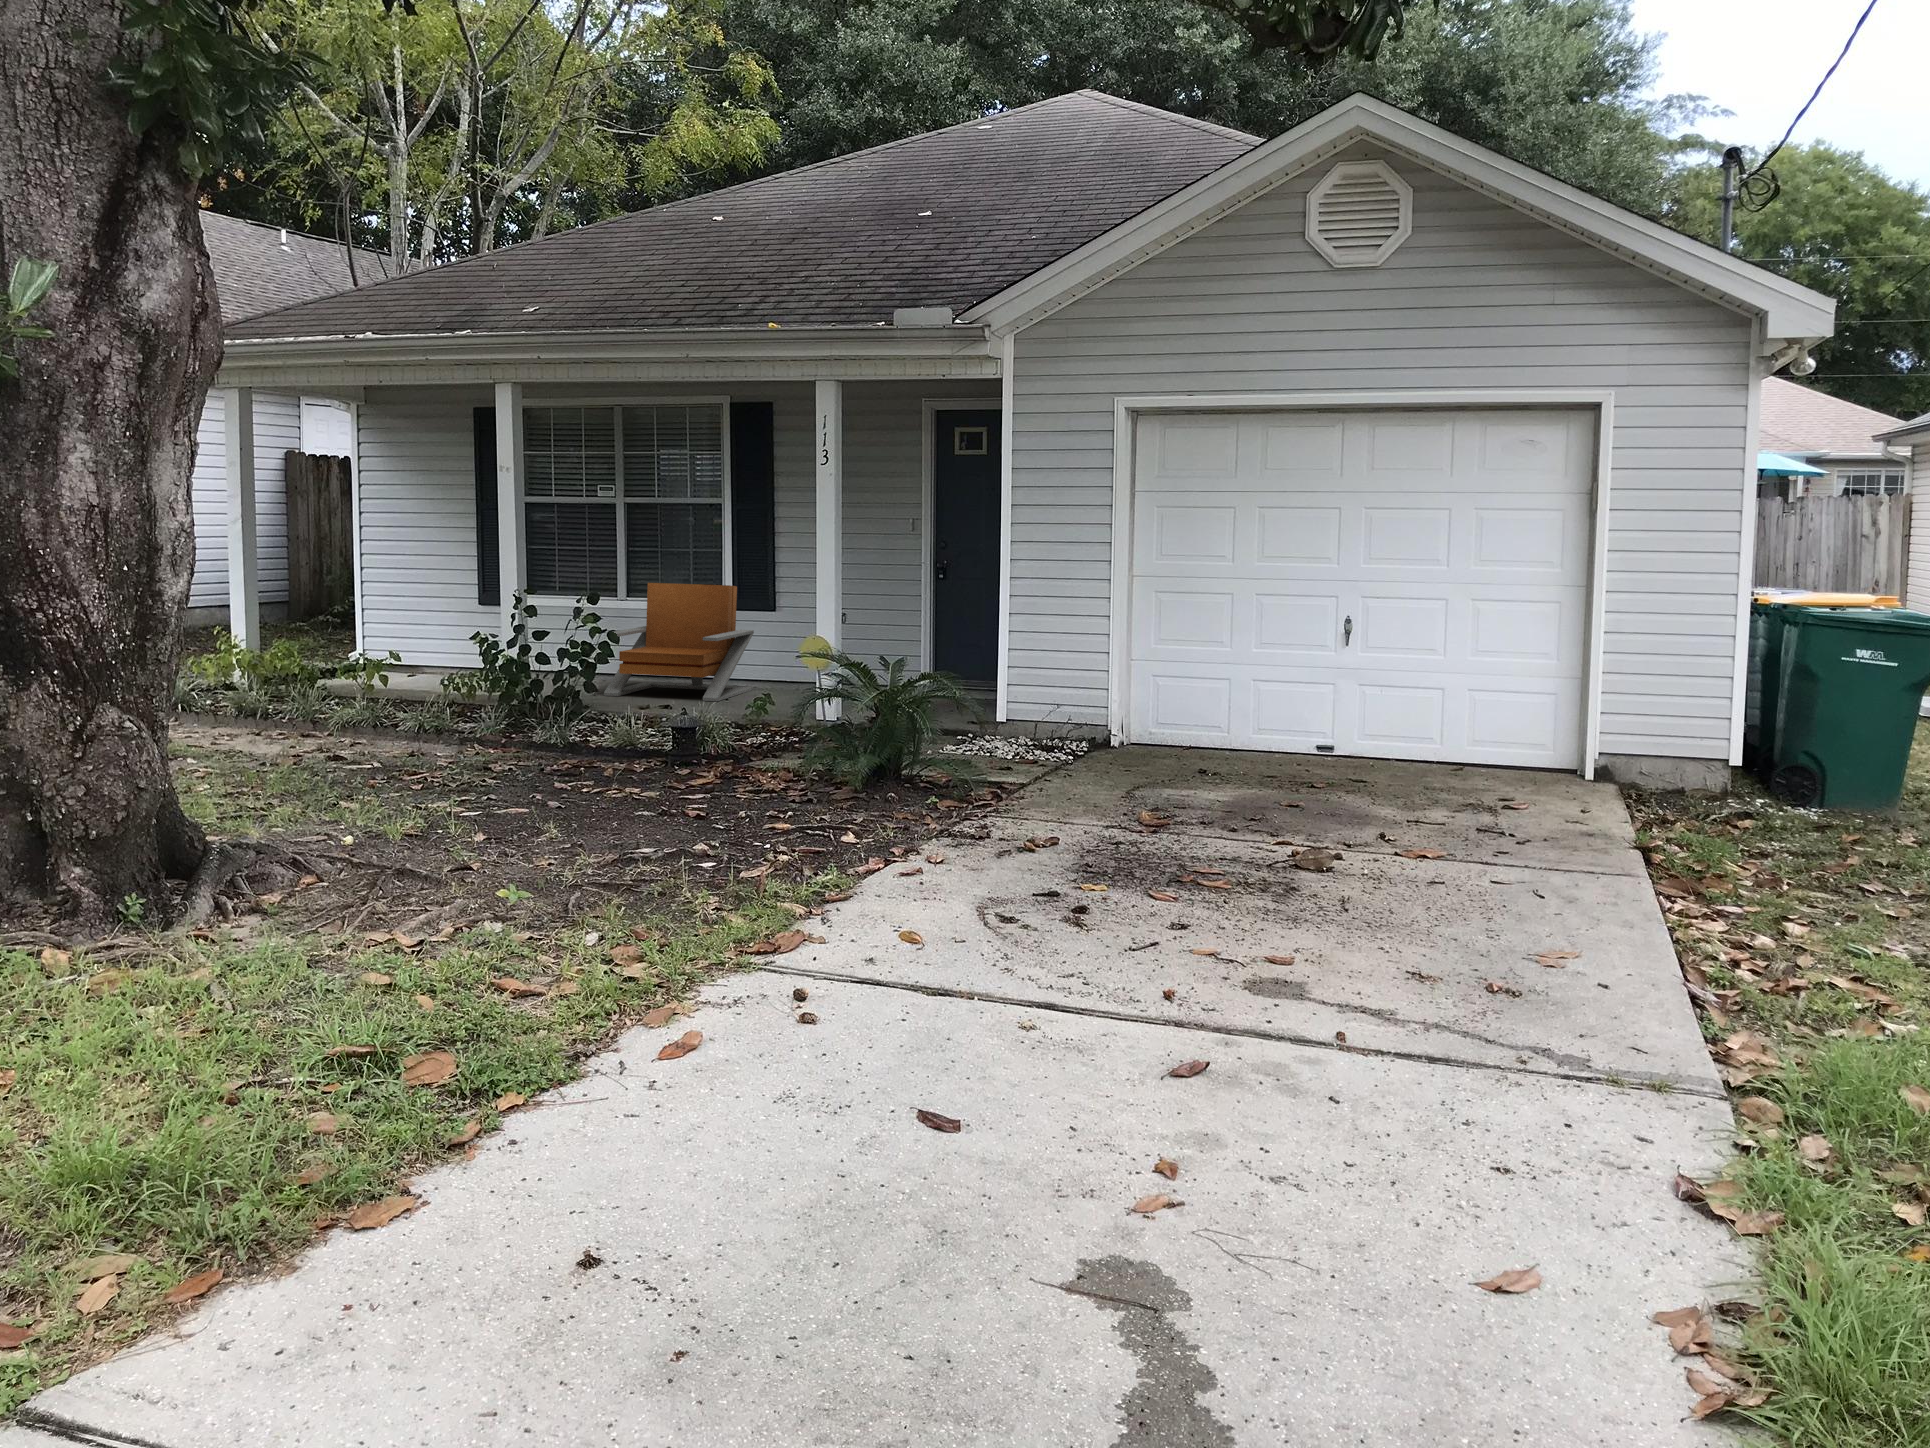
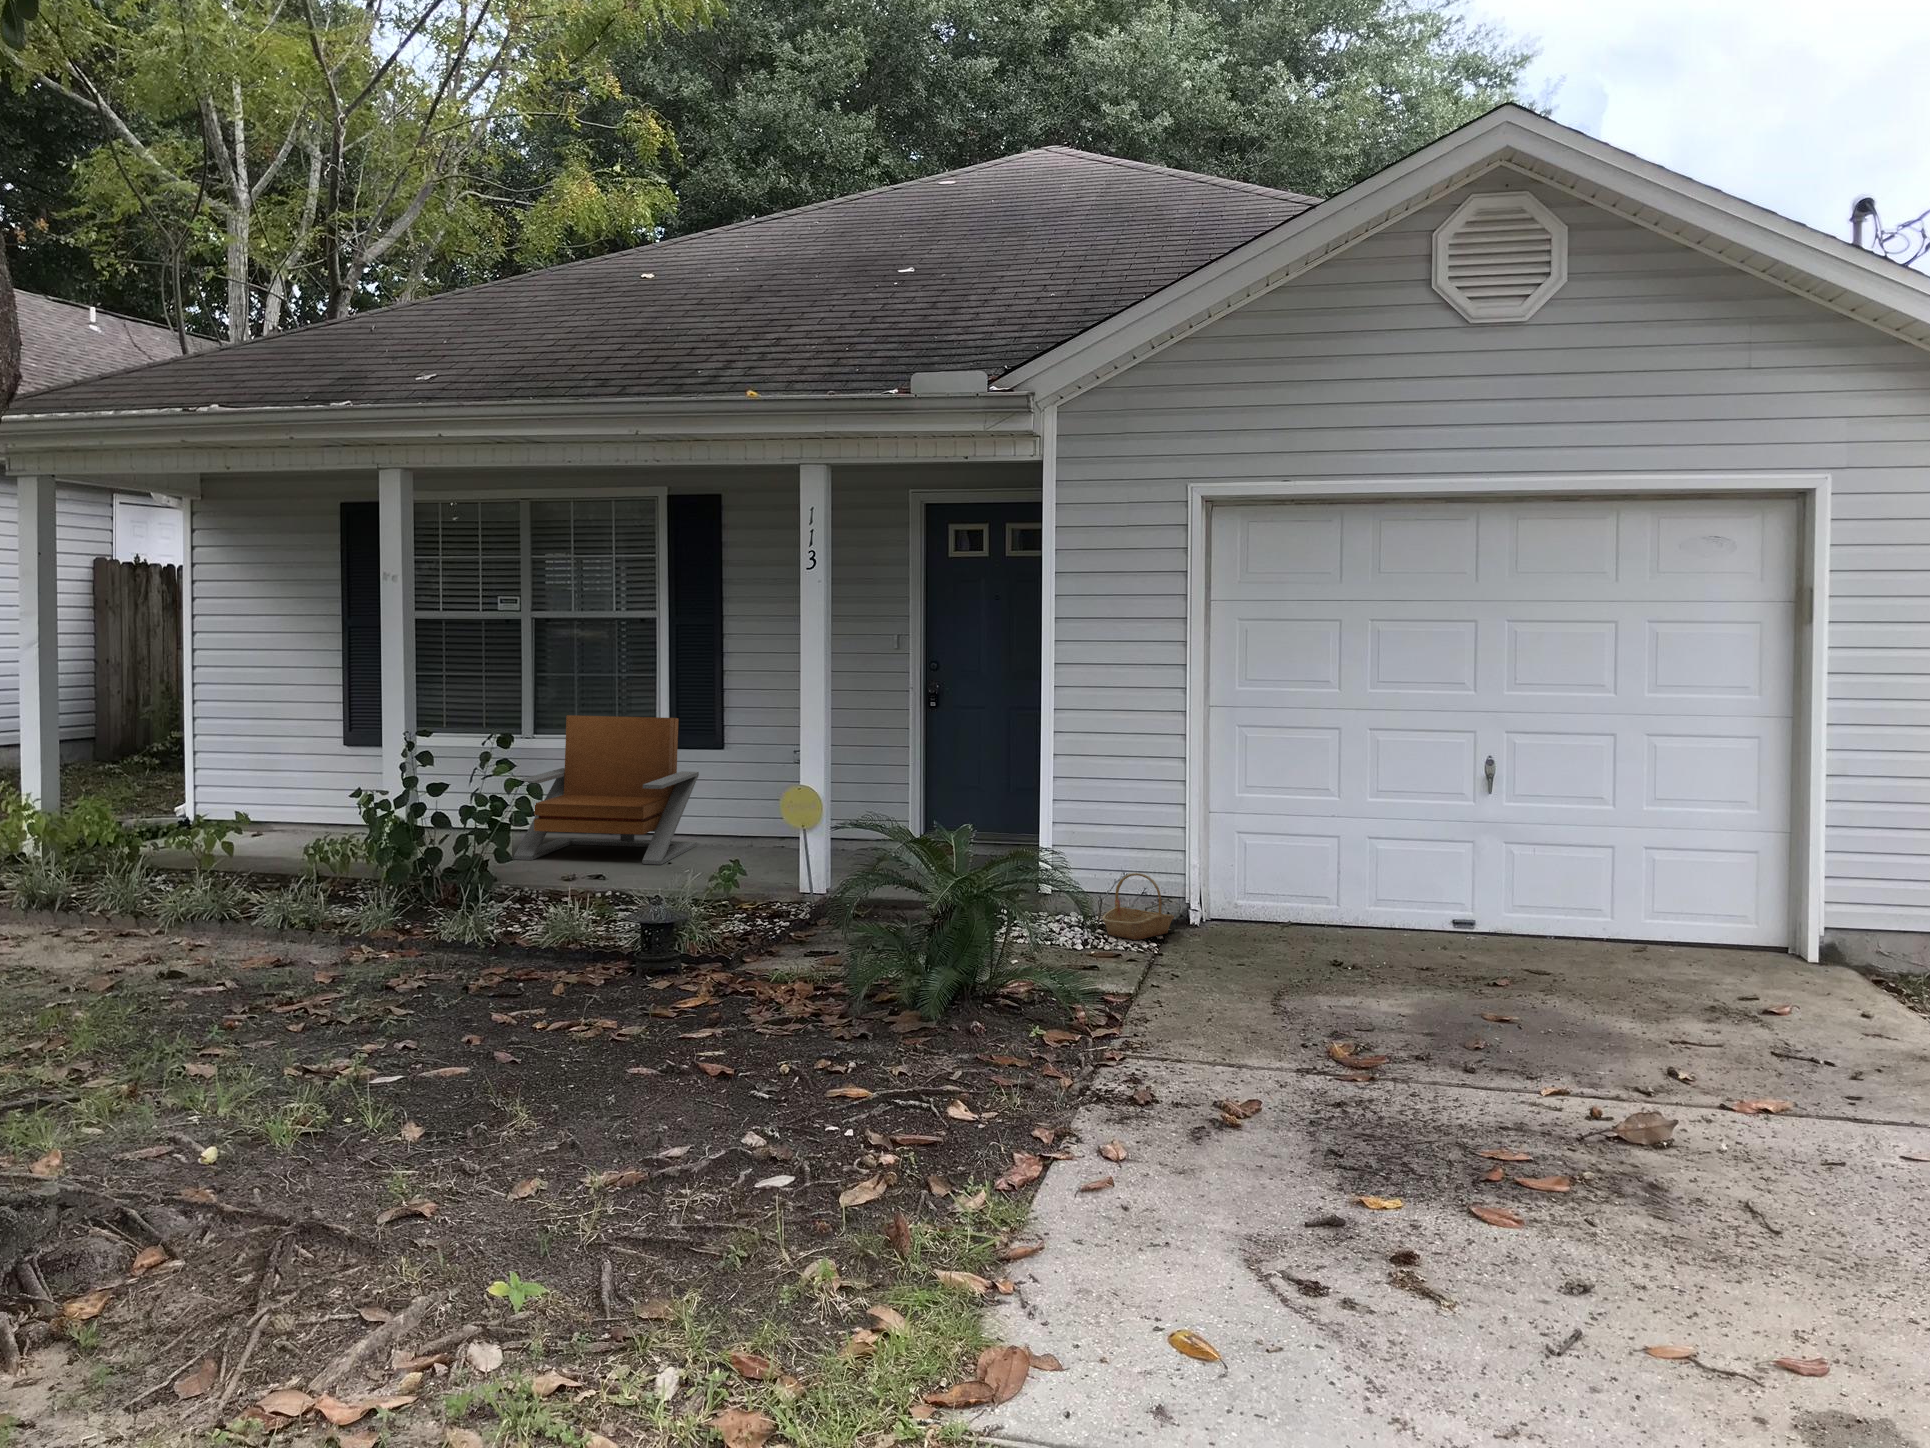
basket: none [1035,705,1093,756] -> present [1102,873,1174,940]

